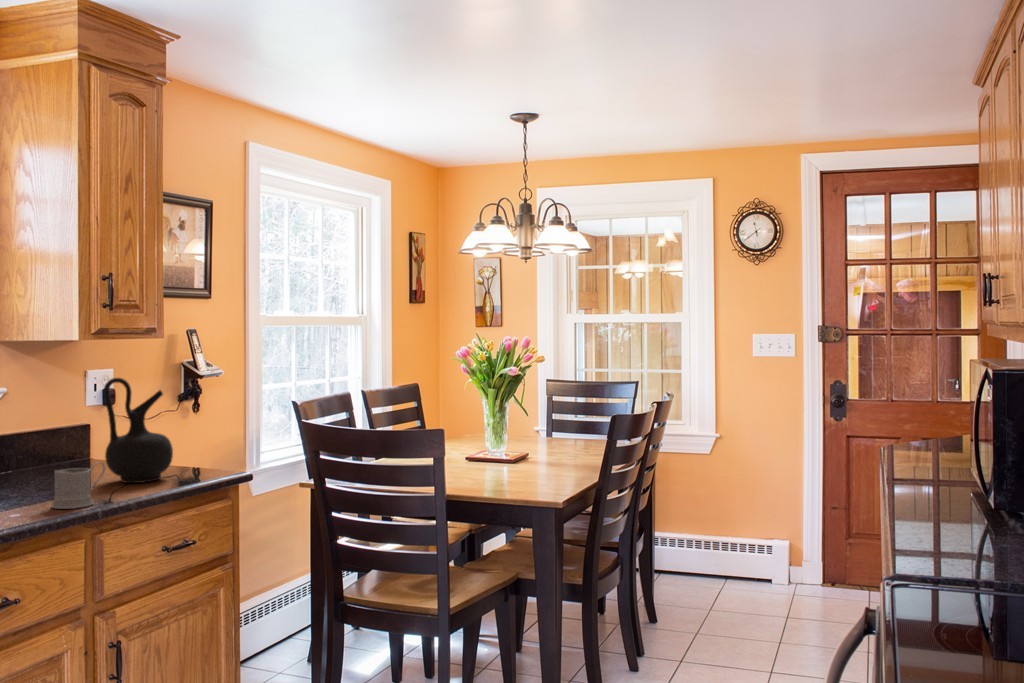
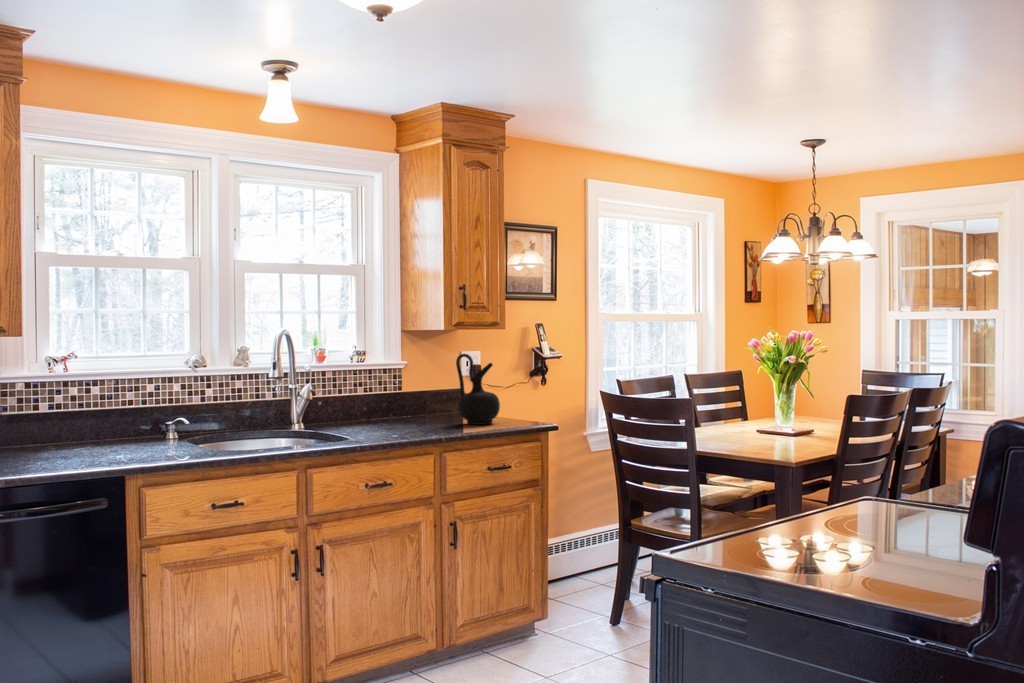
mug: present [52,462,105,509] -> none [417,406,448,433]

